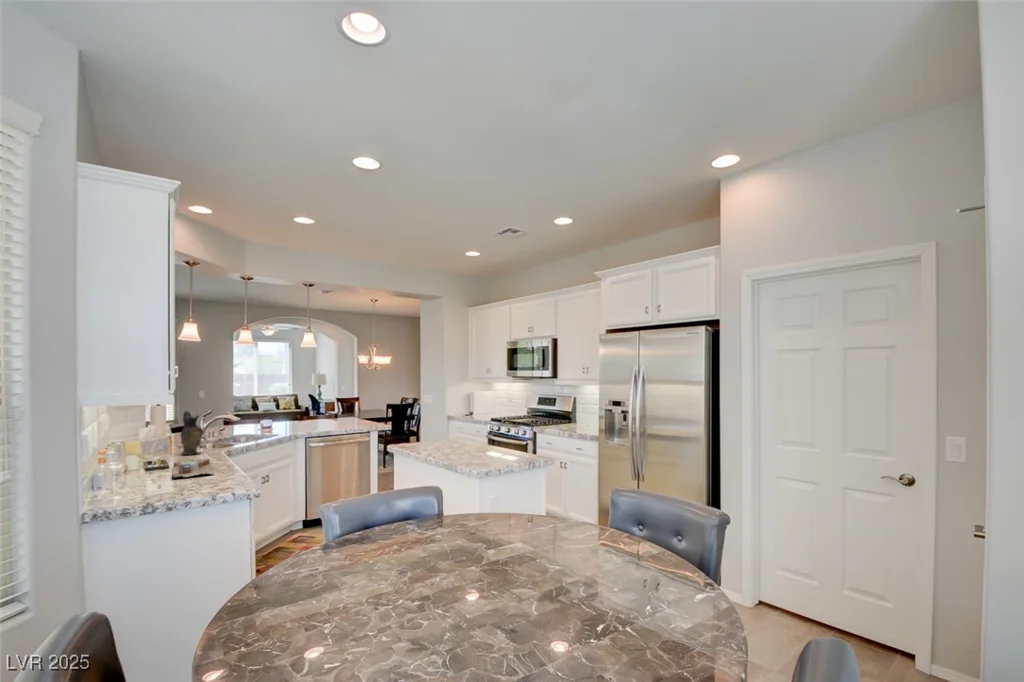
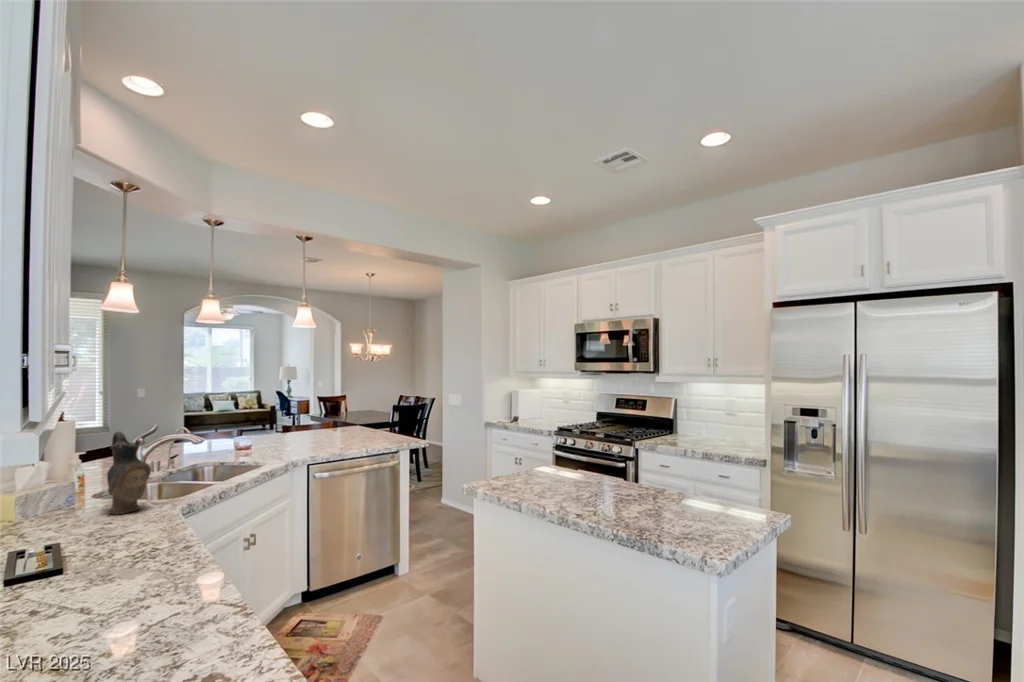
cutting board: present [172,459,214,478] -> none [82,536,181,608]

